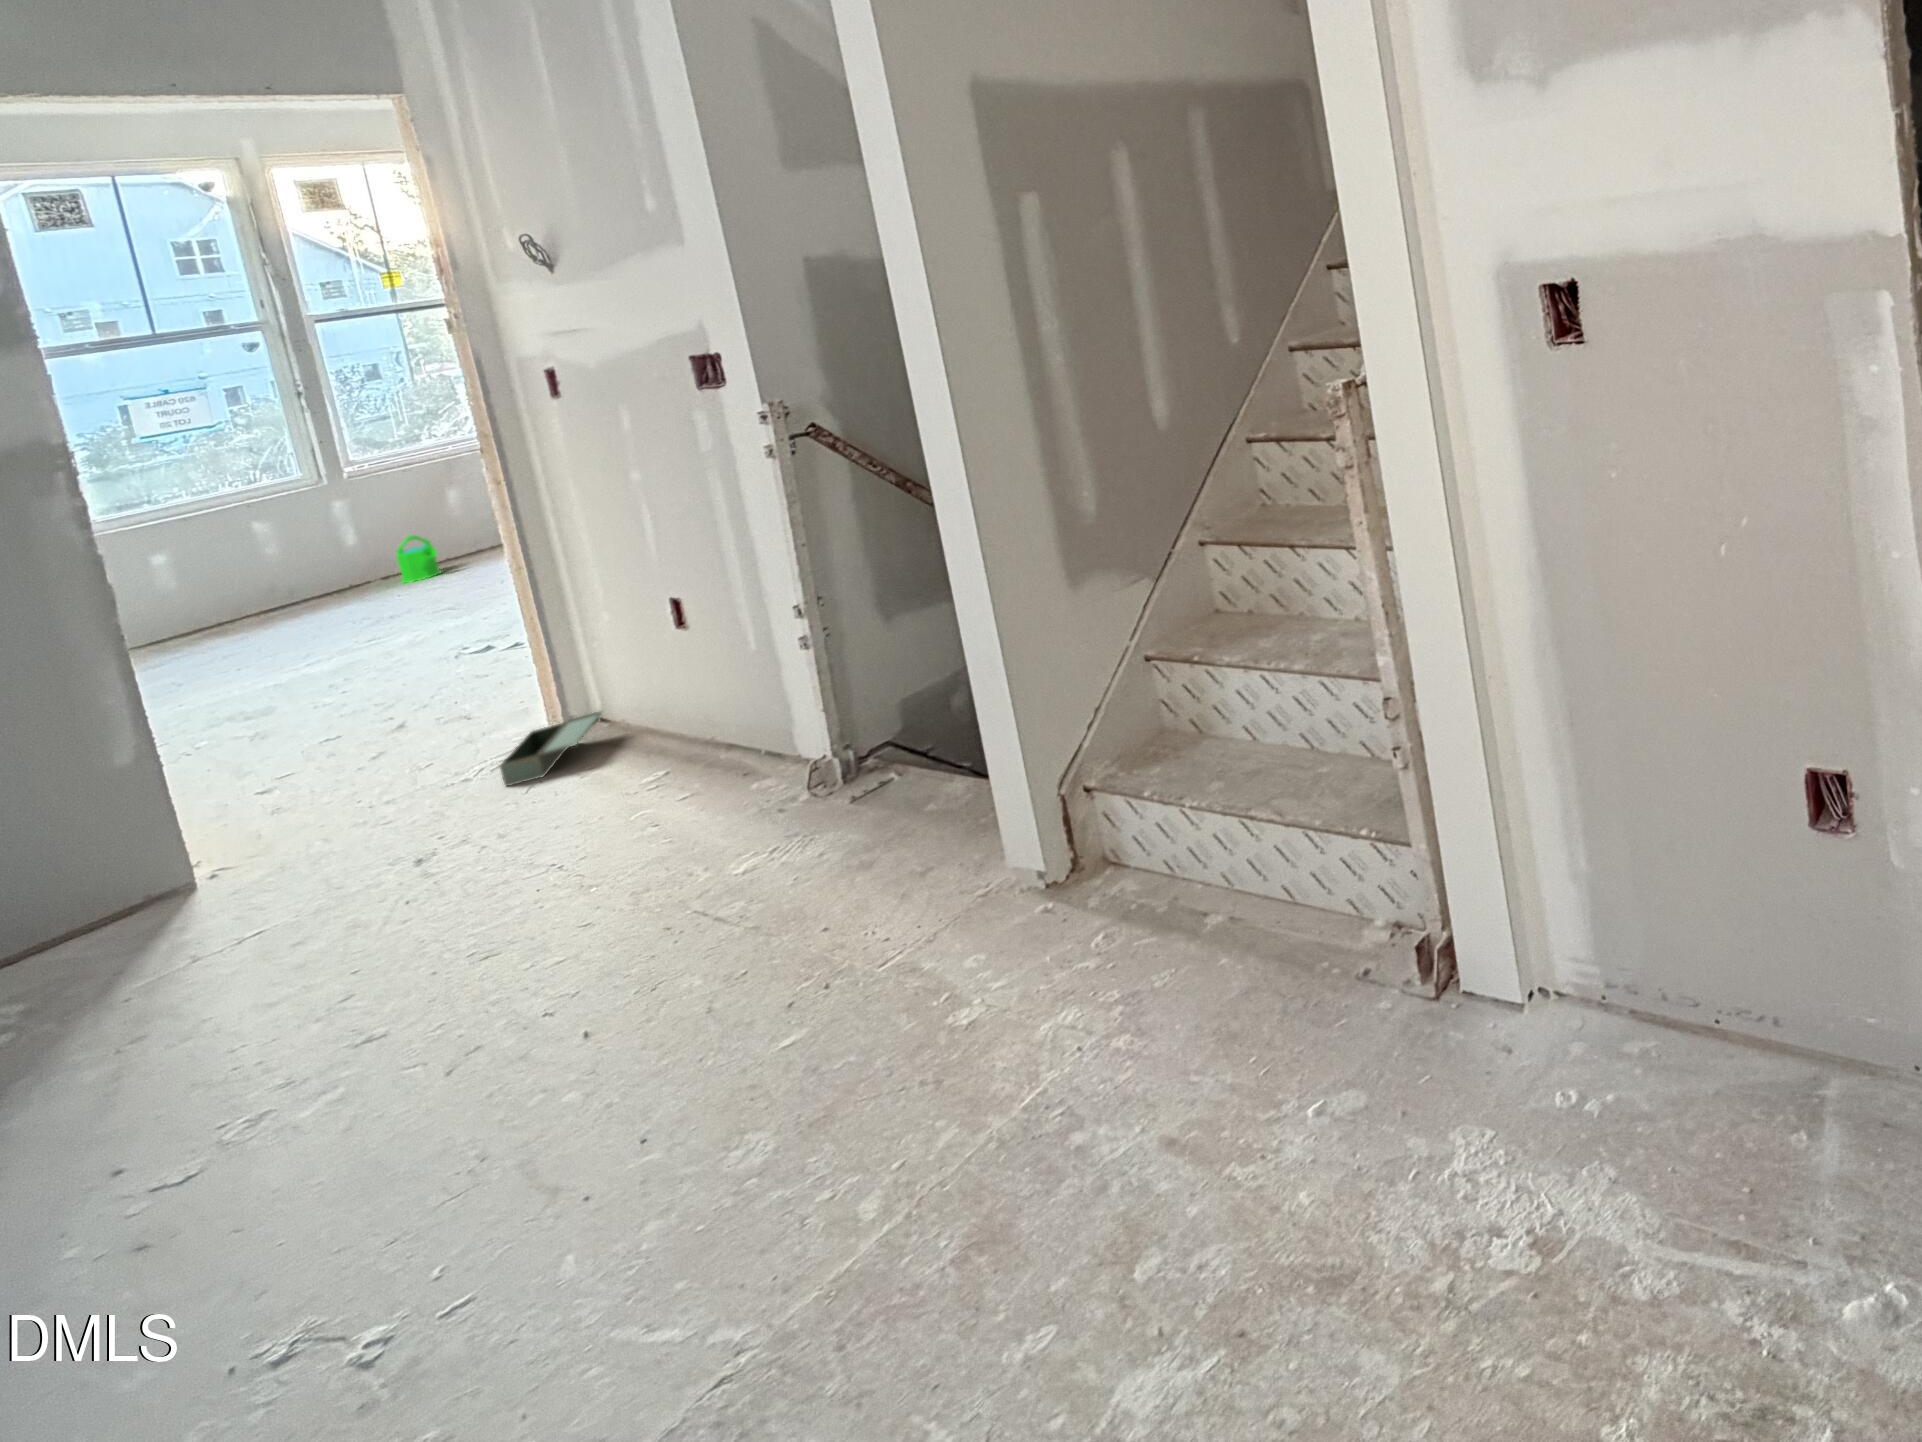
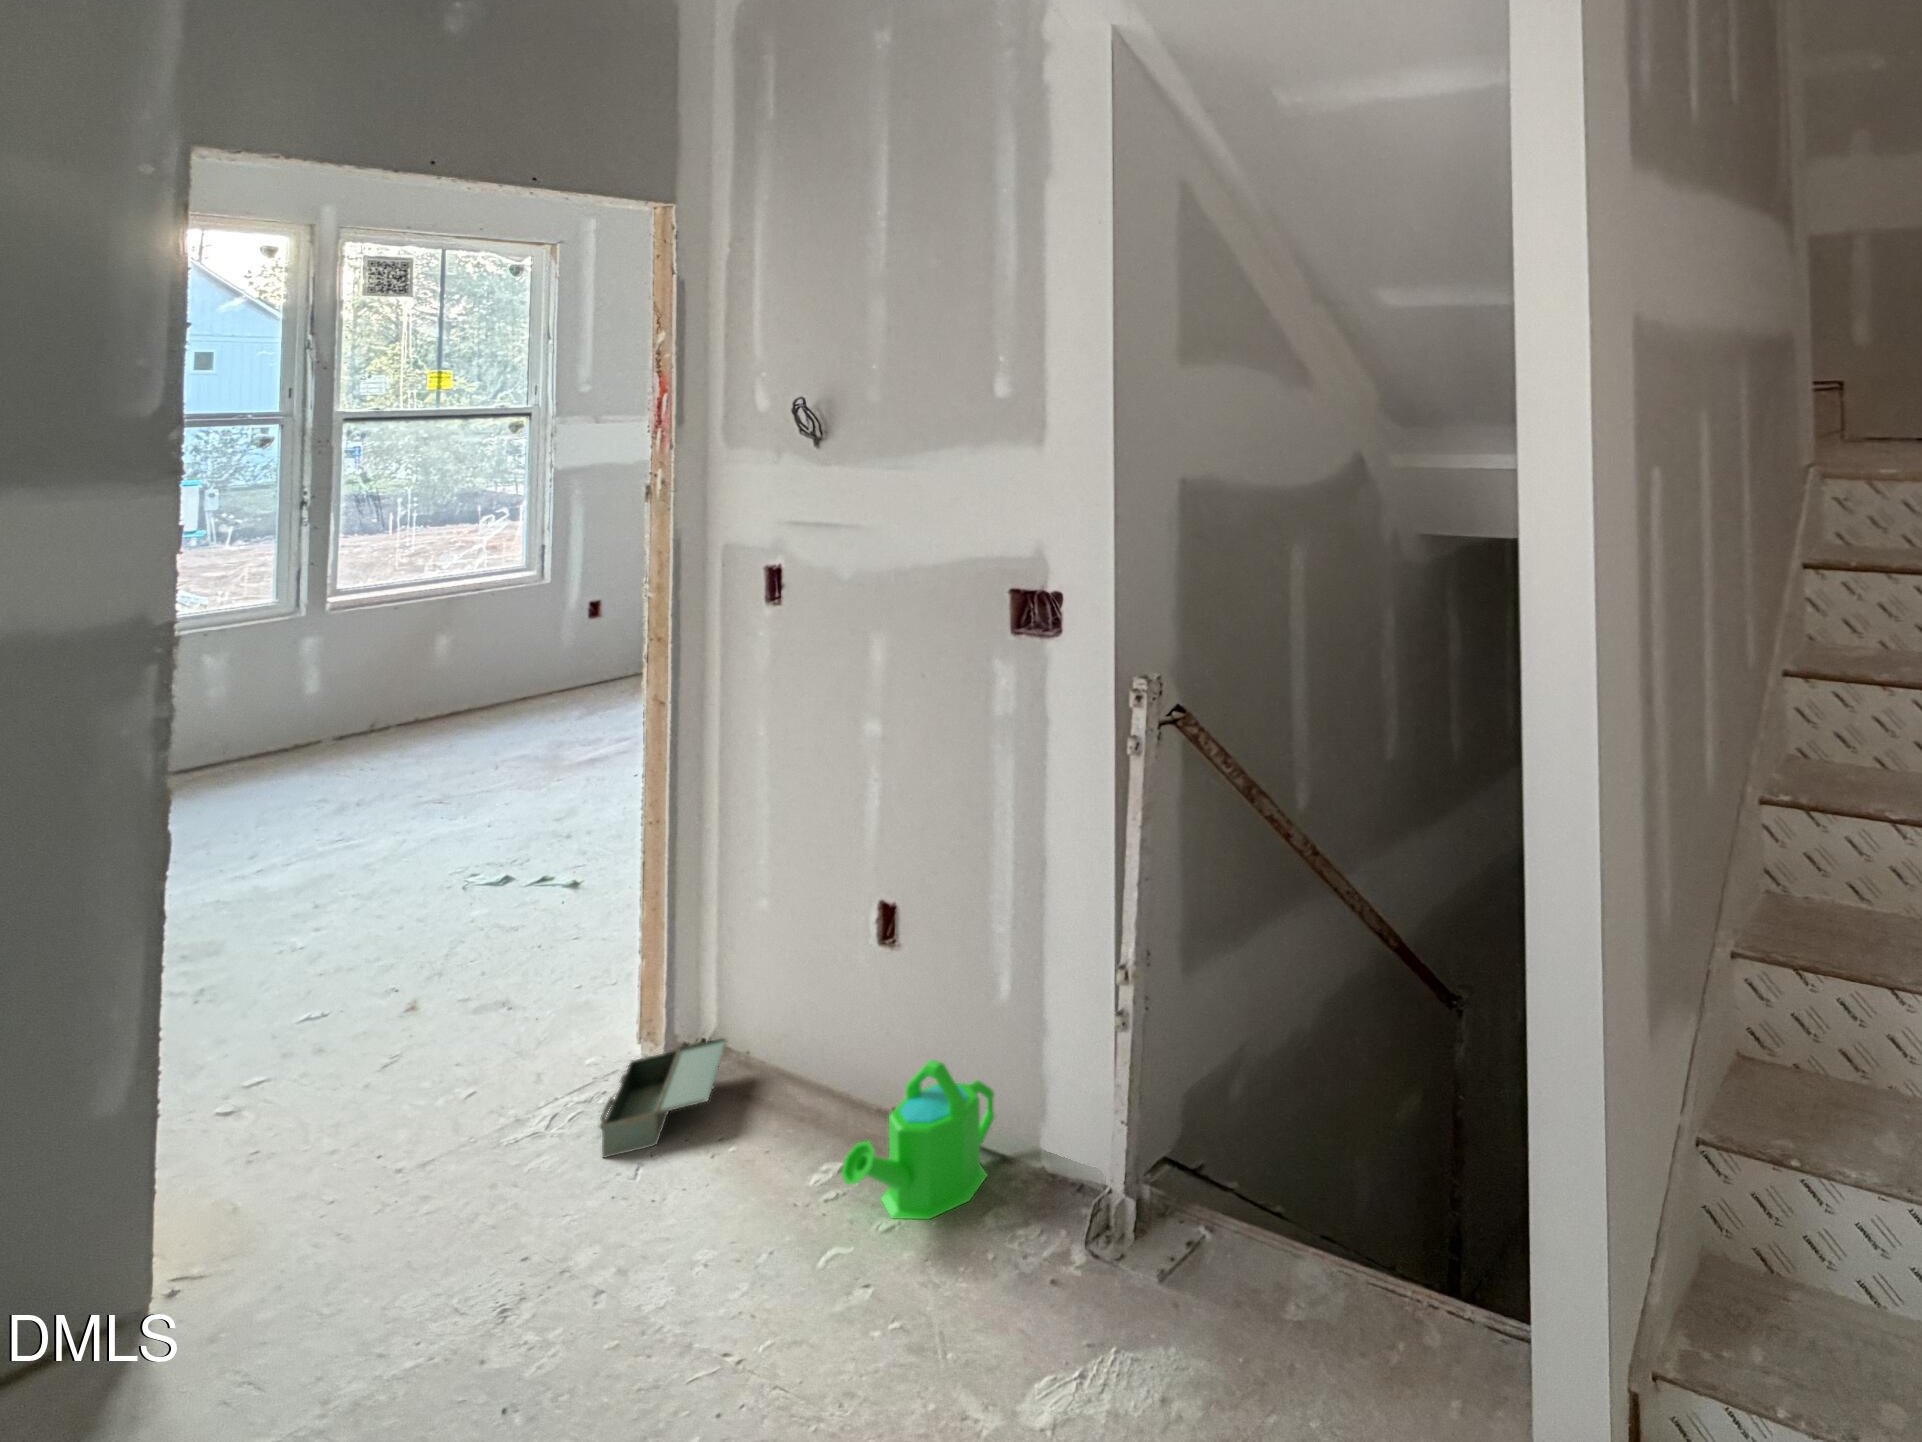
watering can: present [396,535,441,583] -> present [842,1060,994,1220]

